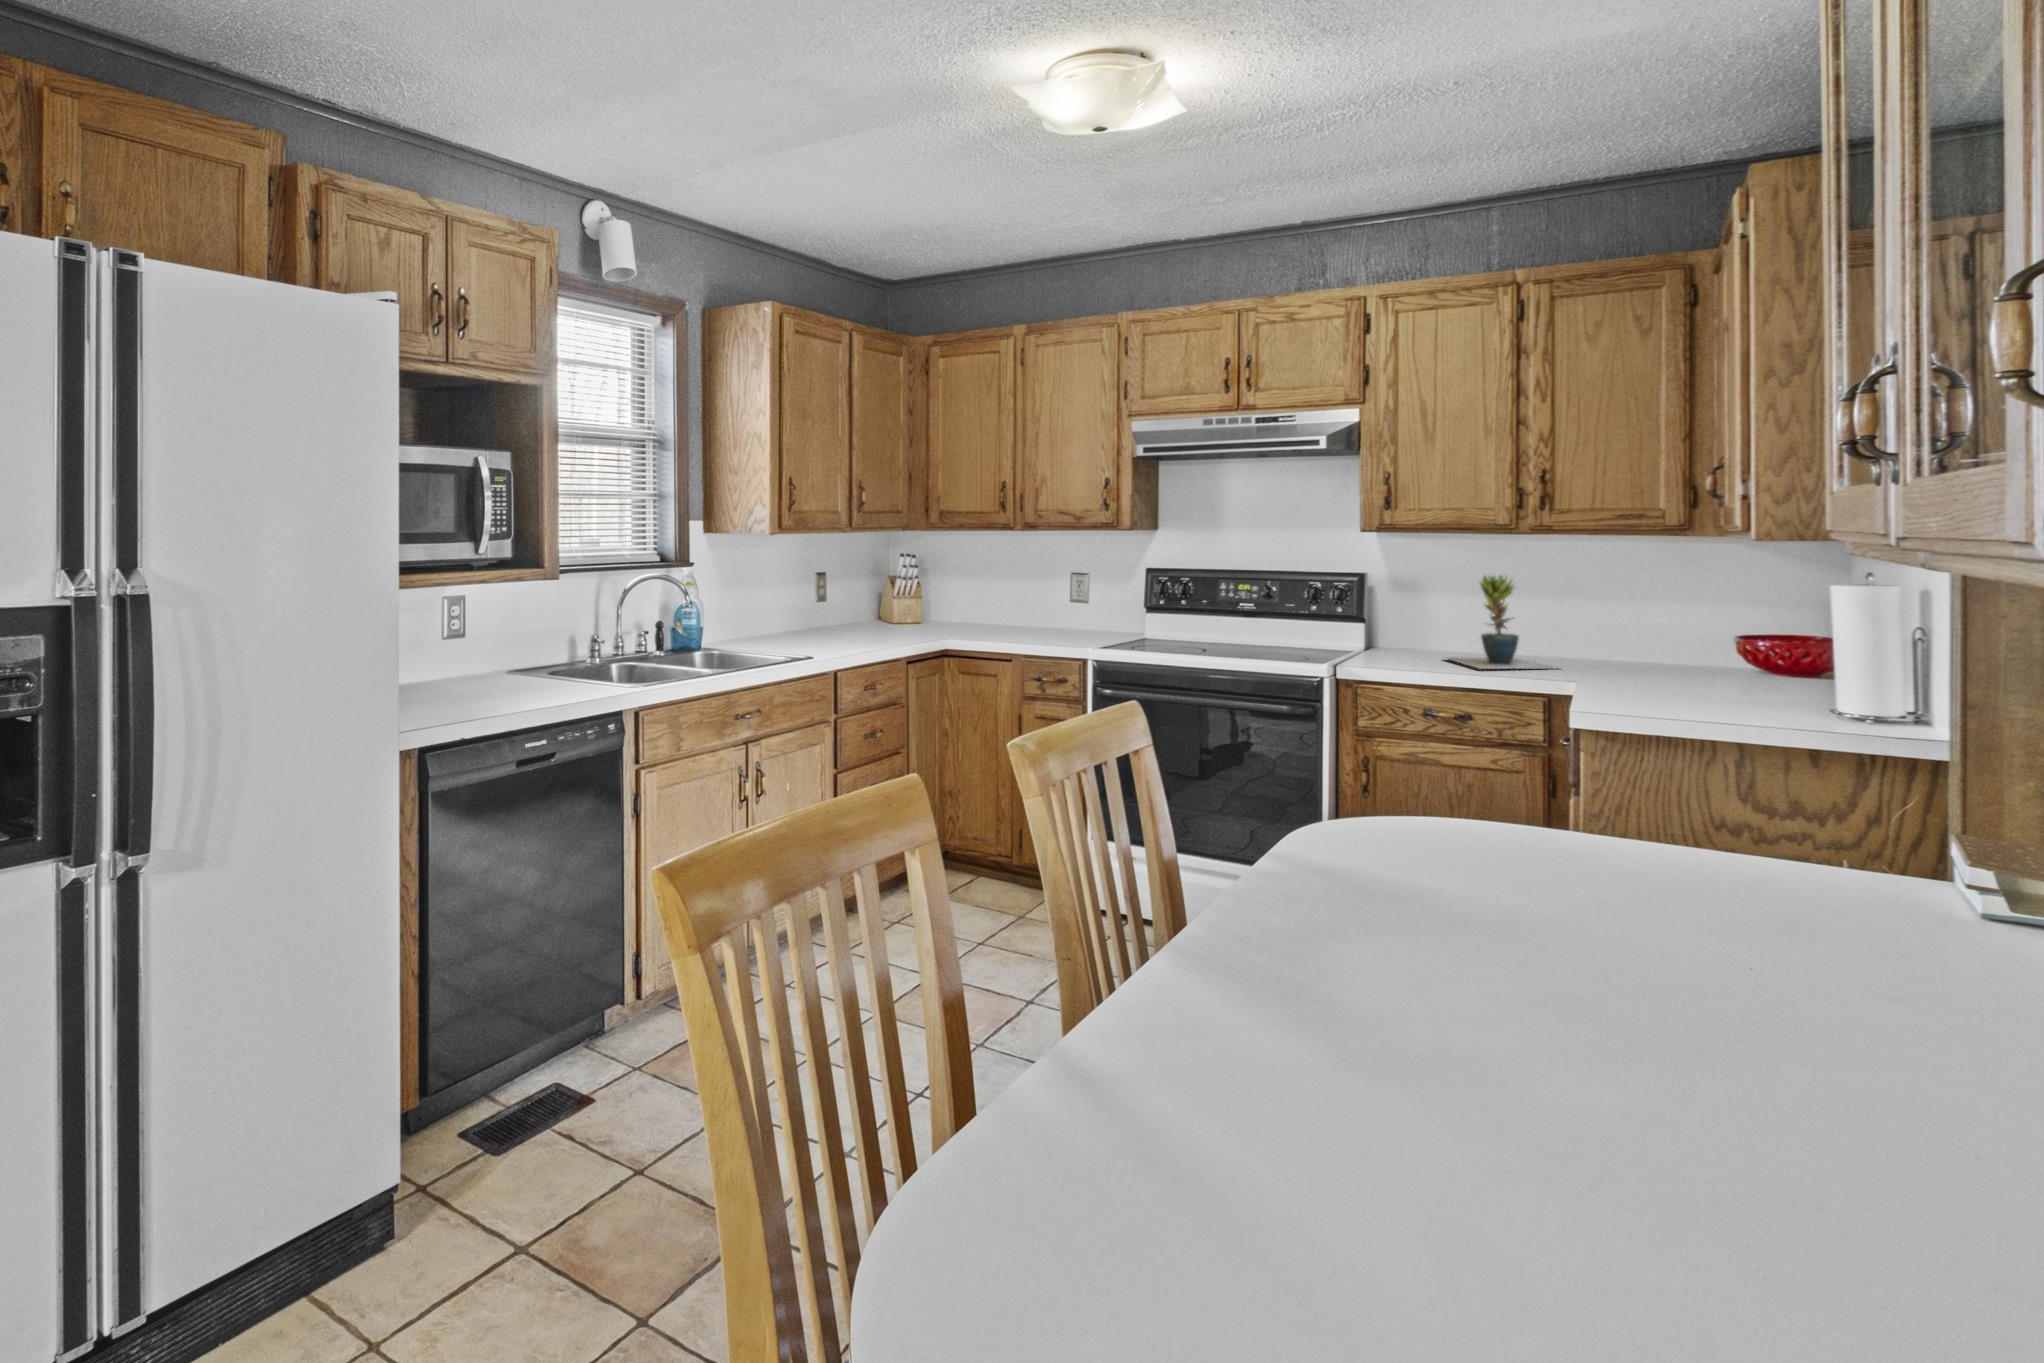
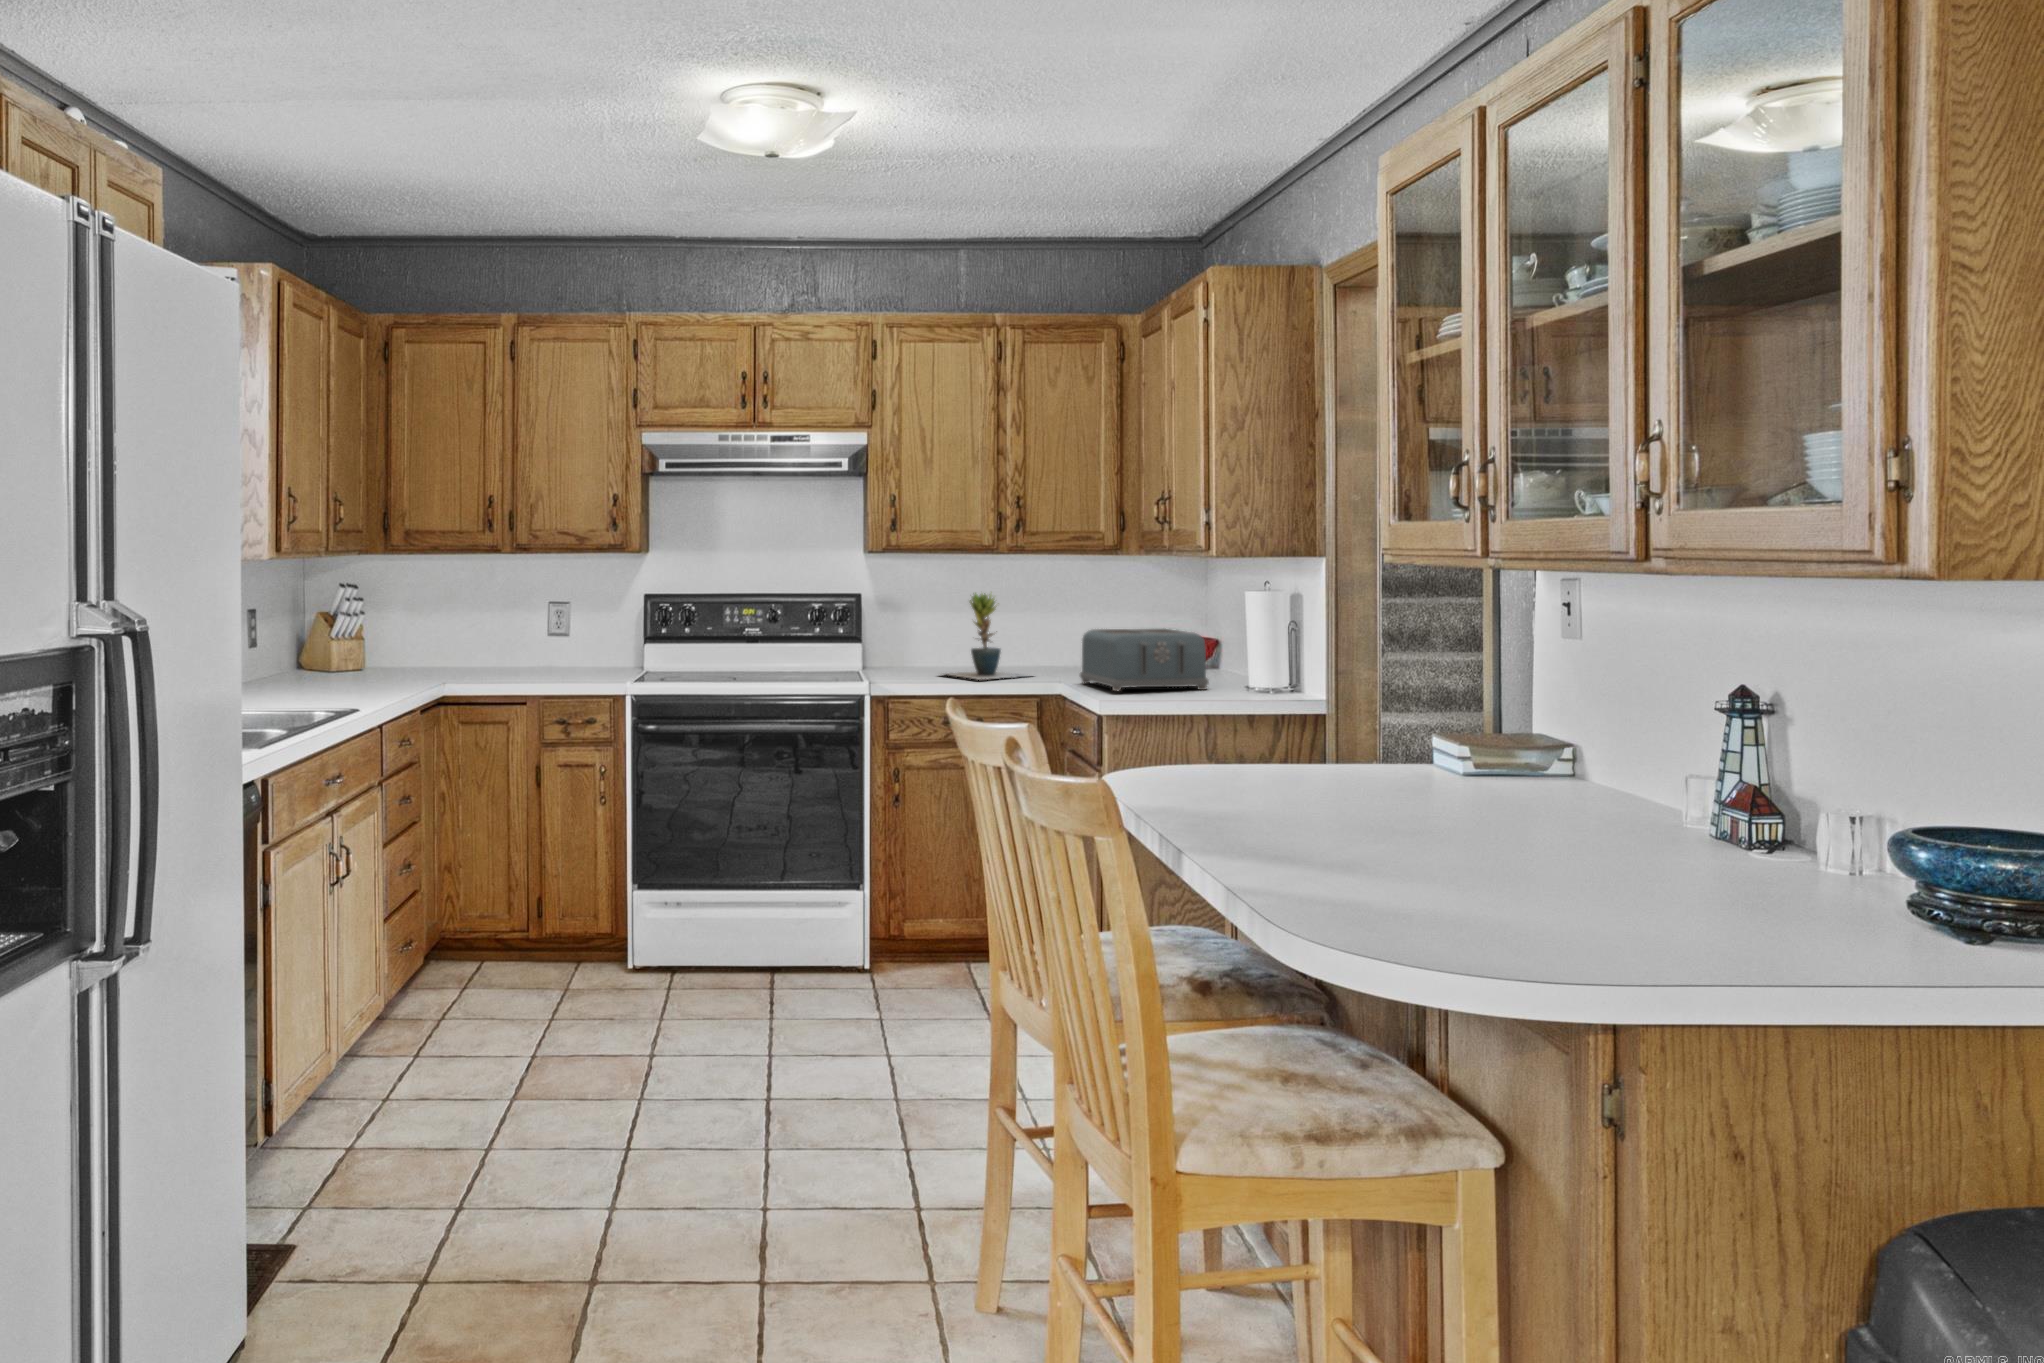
toaster: none [1604,622,1783,706] -> present [1080,628,1209,691]

